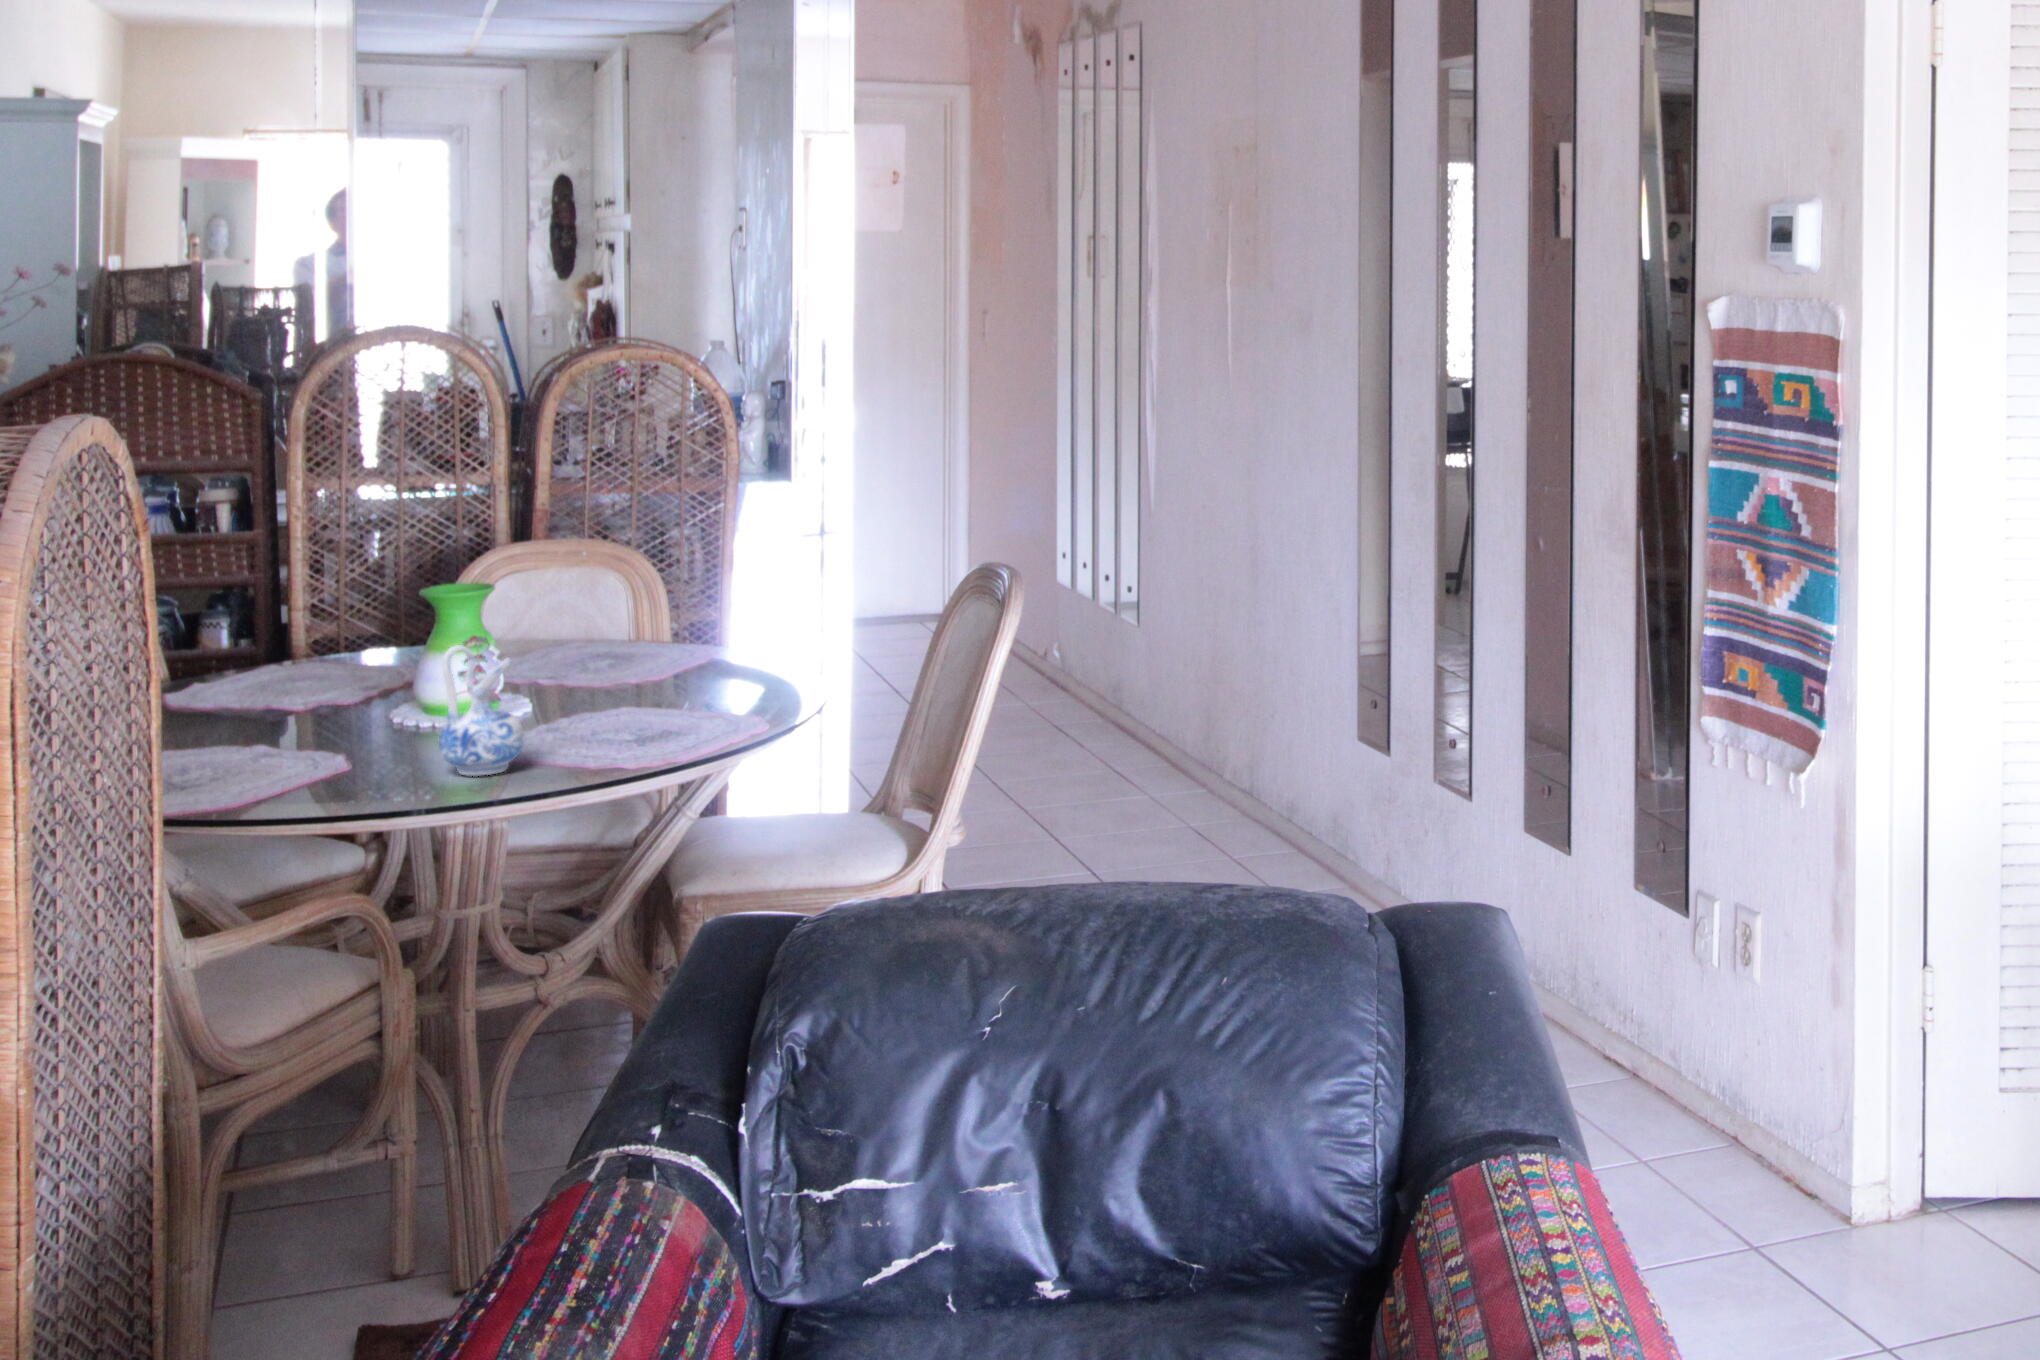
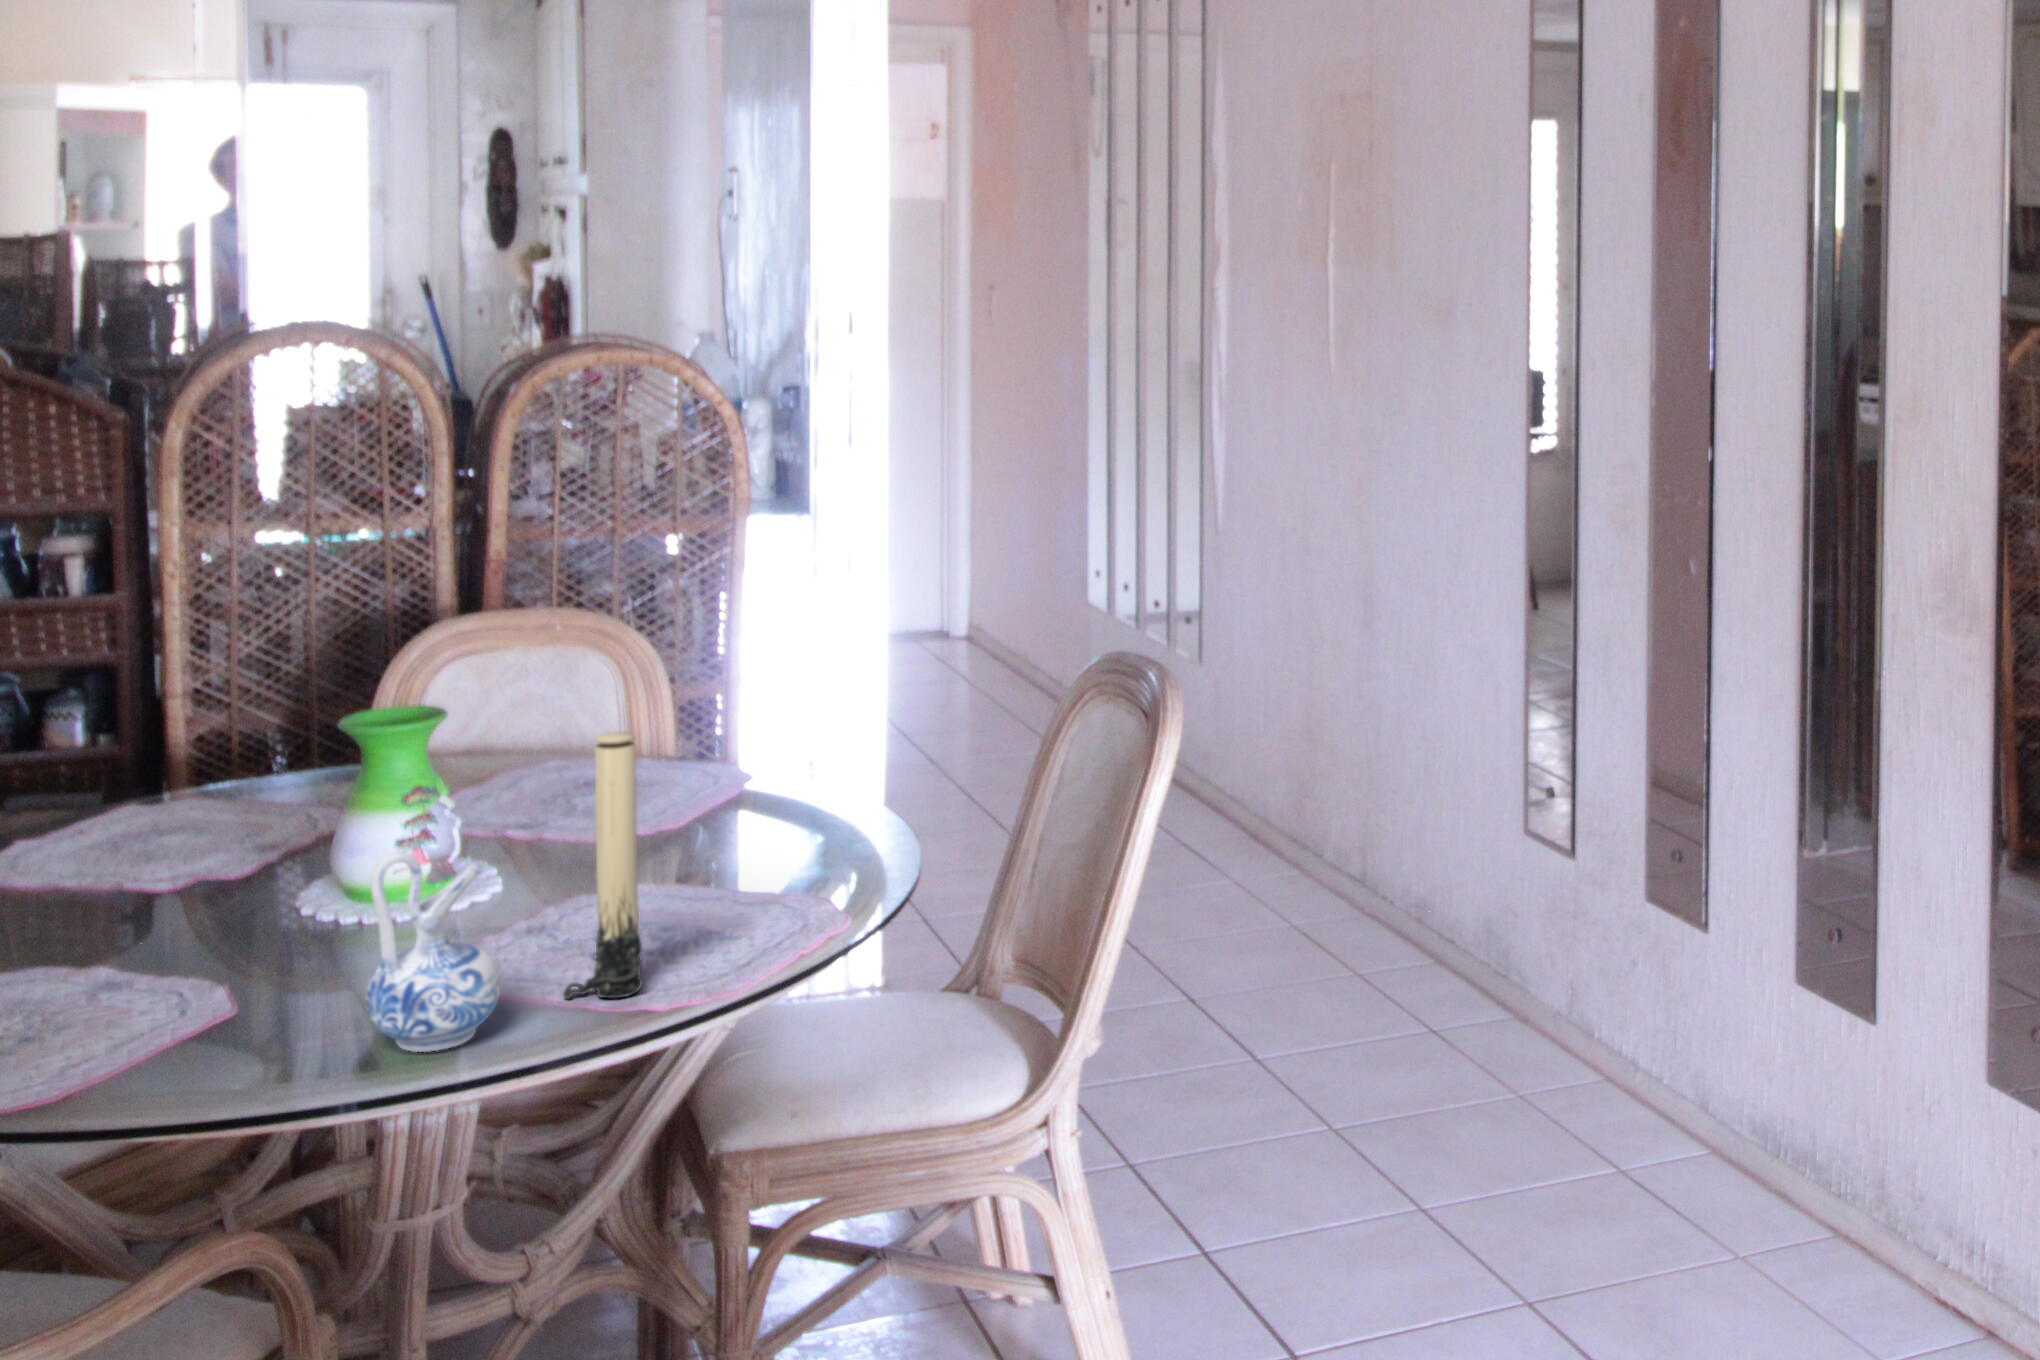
candle: none [567,579,619,756] -> present [563,732,642,999]

